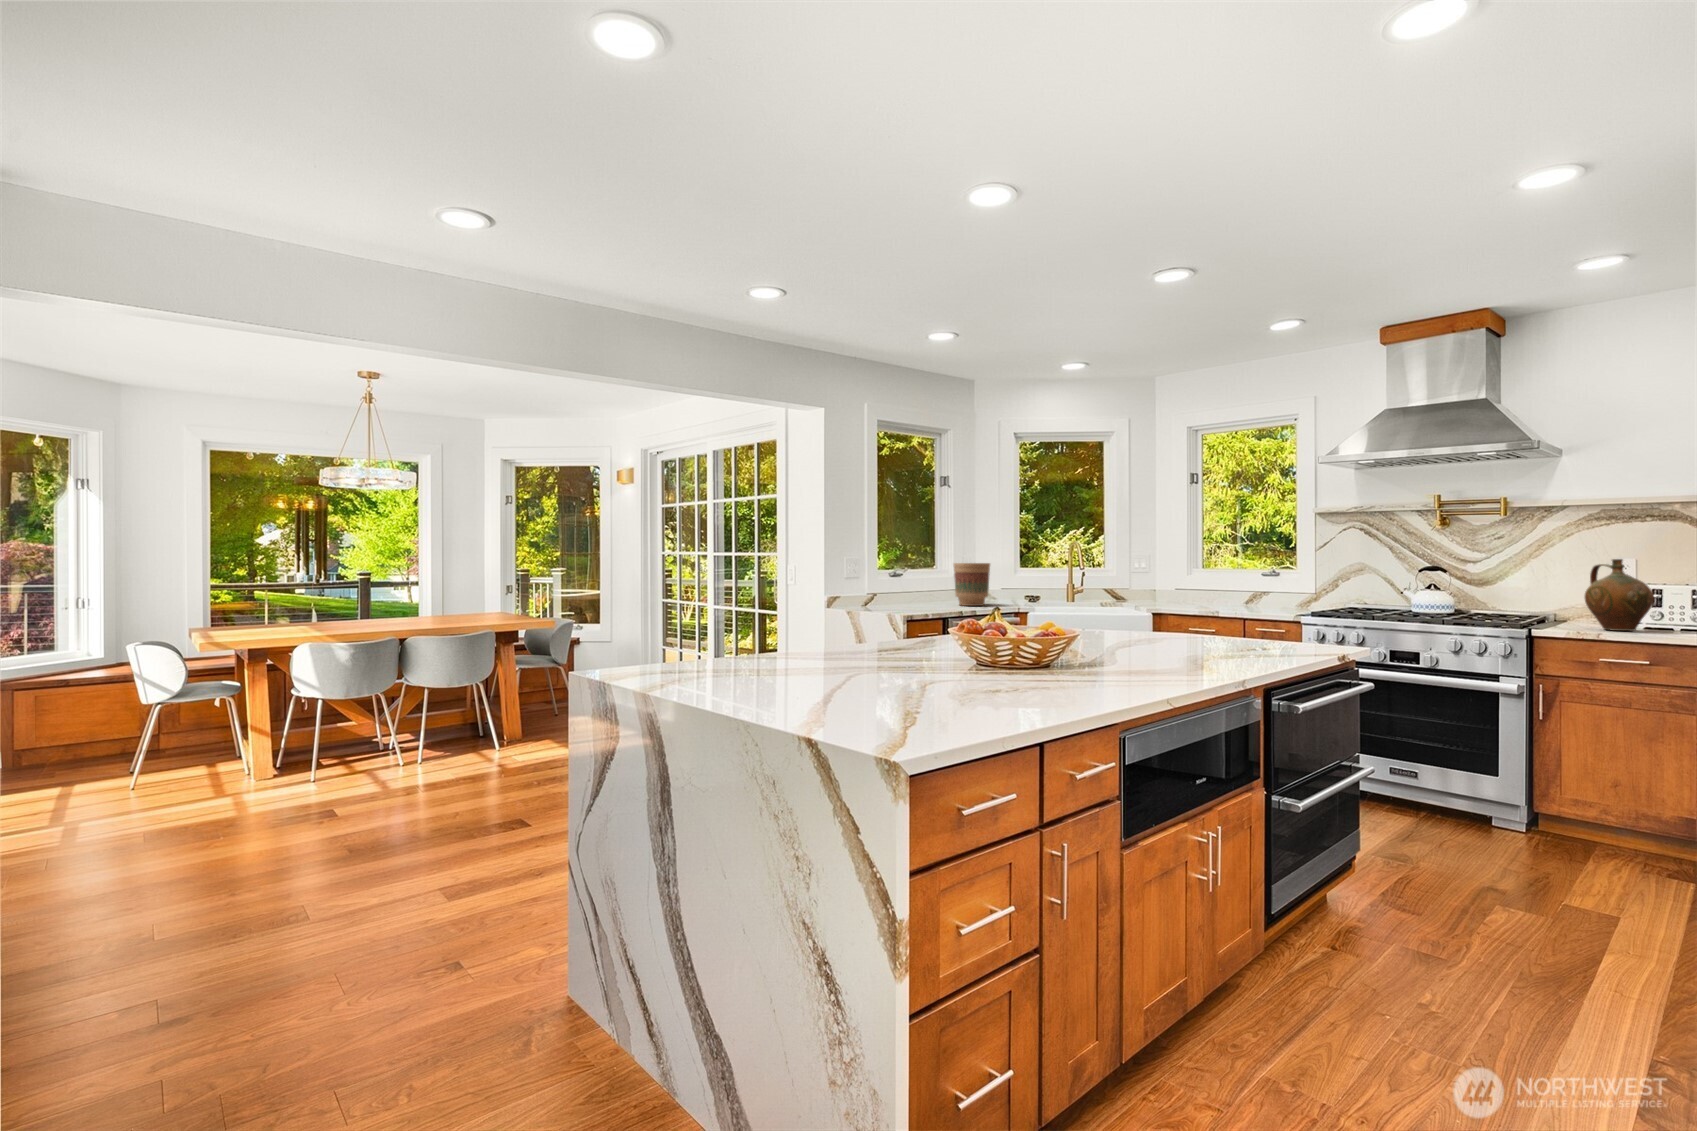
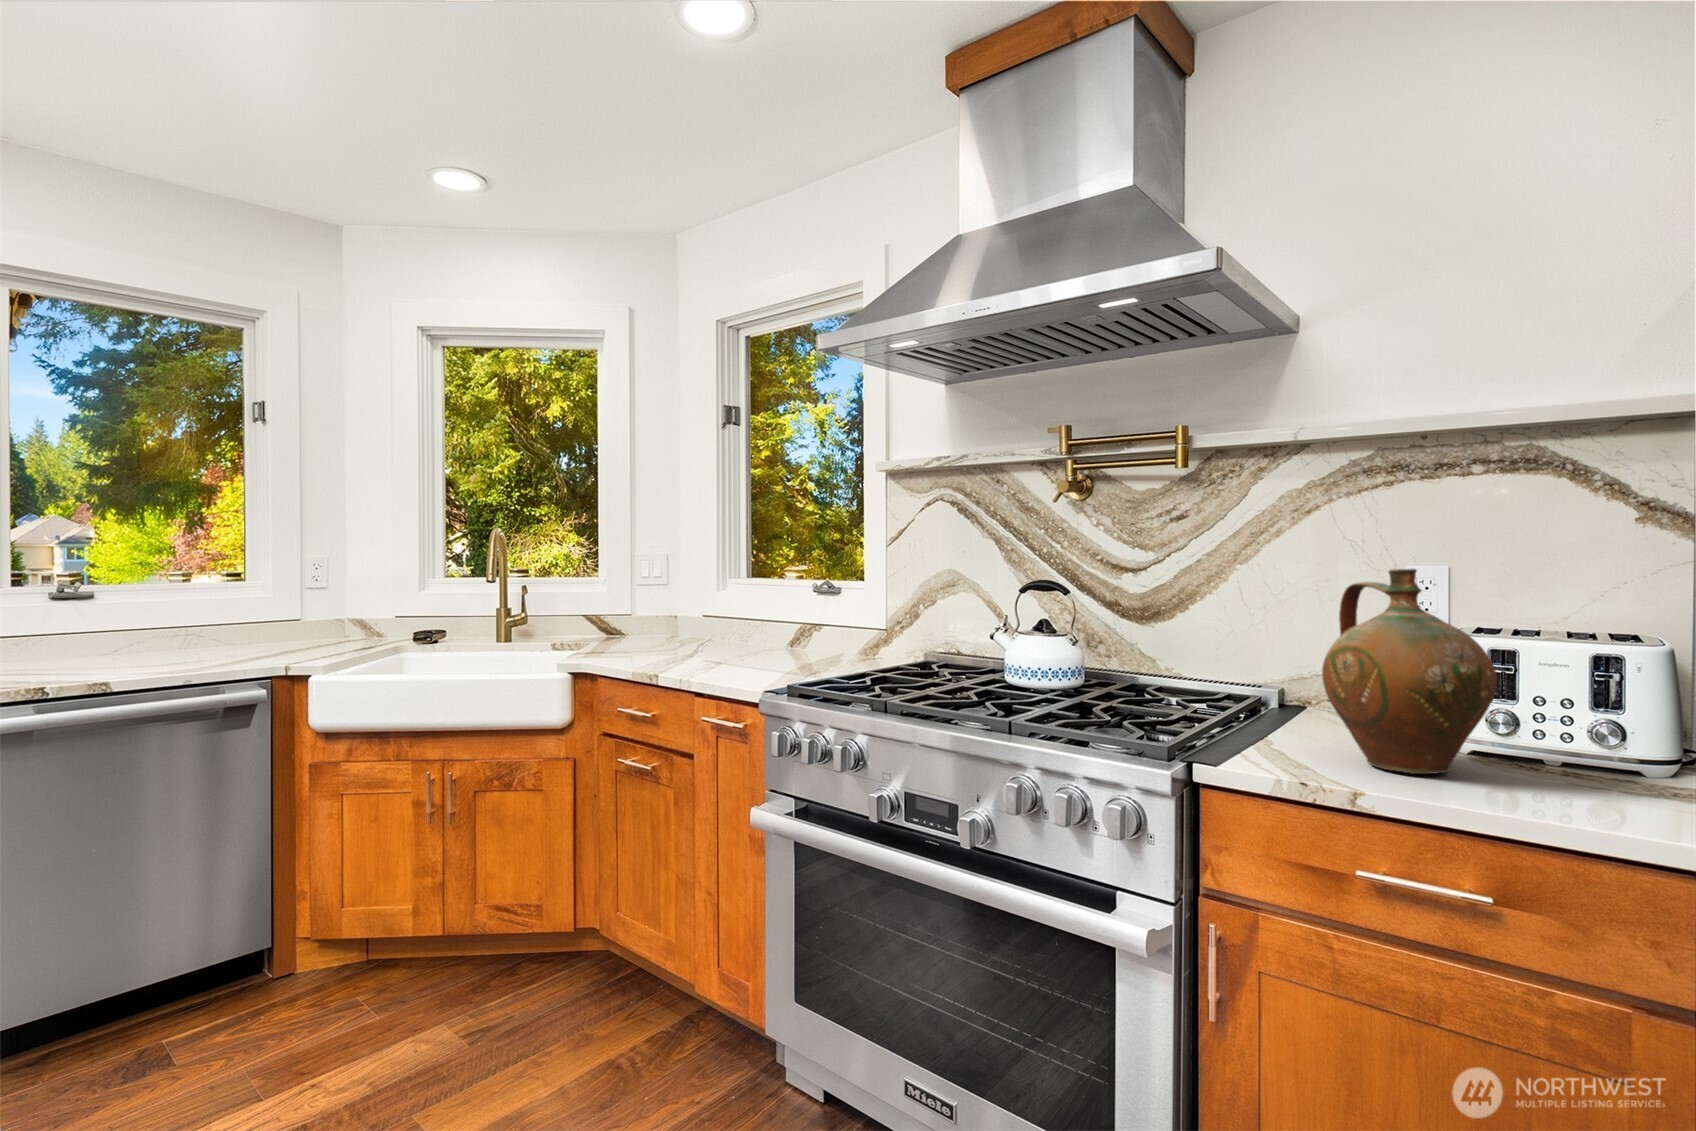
flower pot: present [954,563,990,606] -> none [172,572,266,662]

